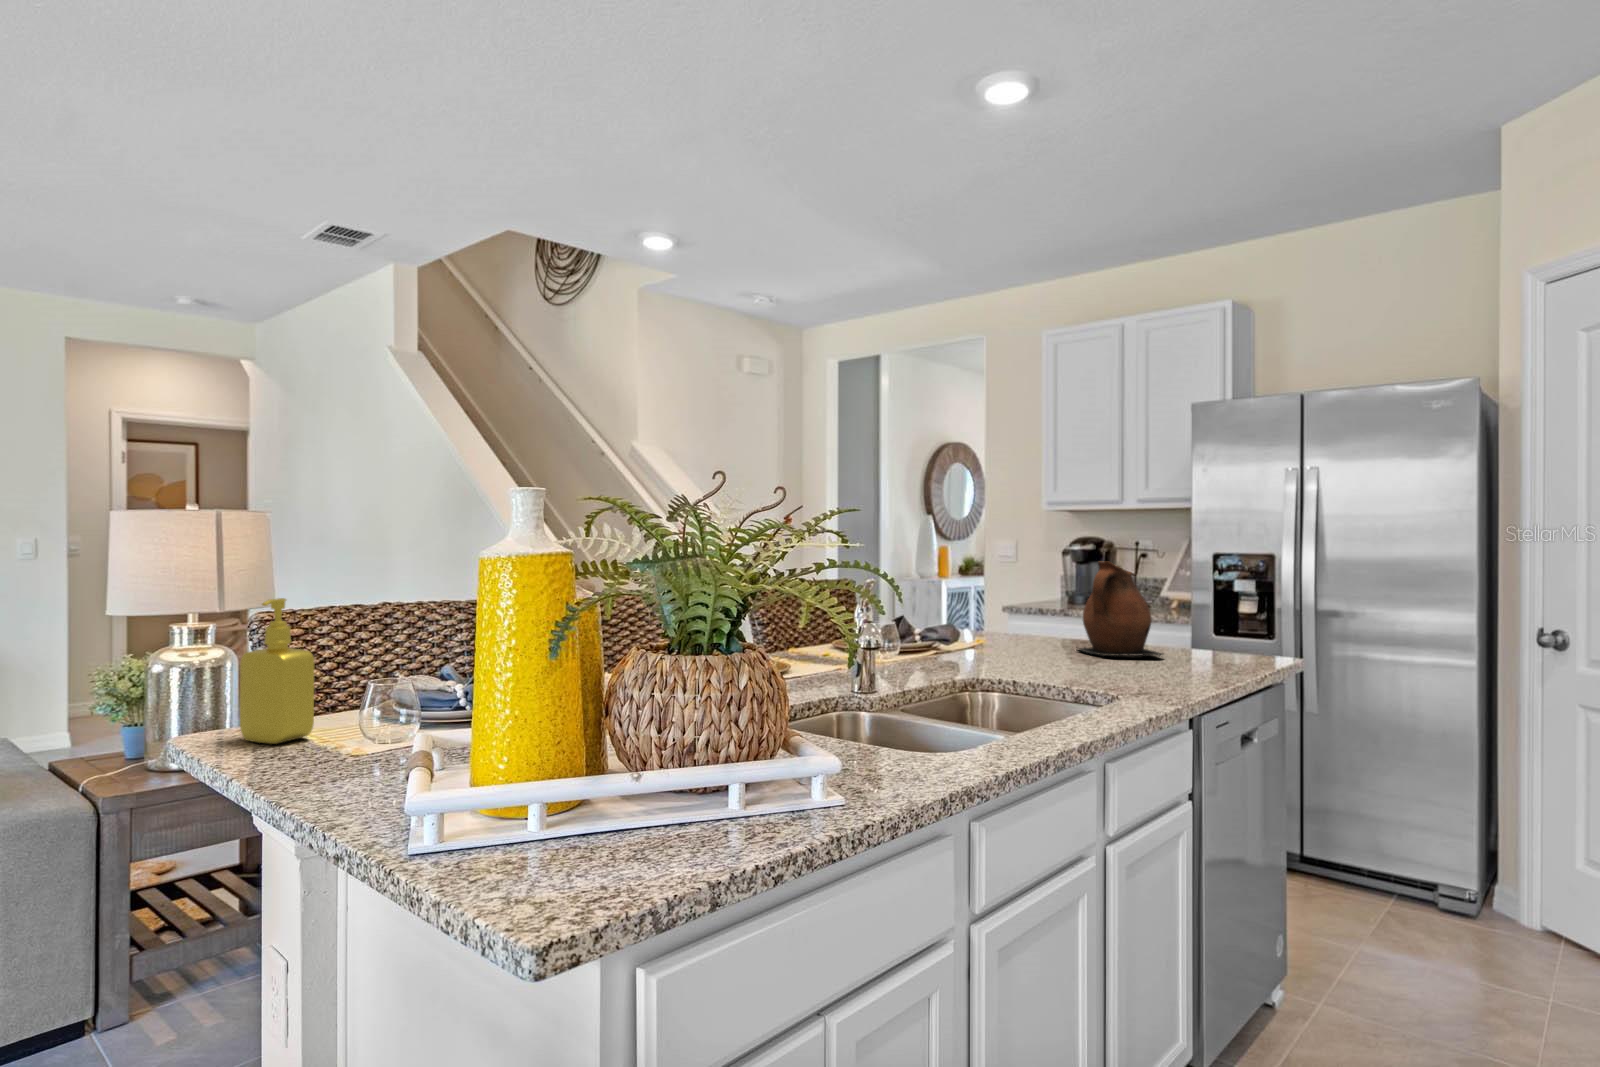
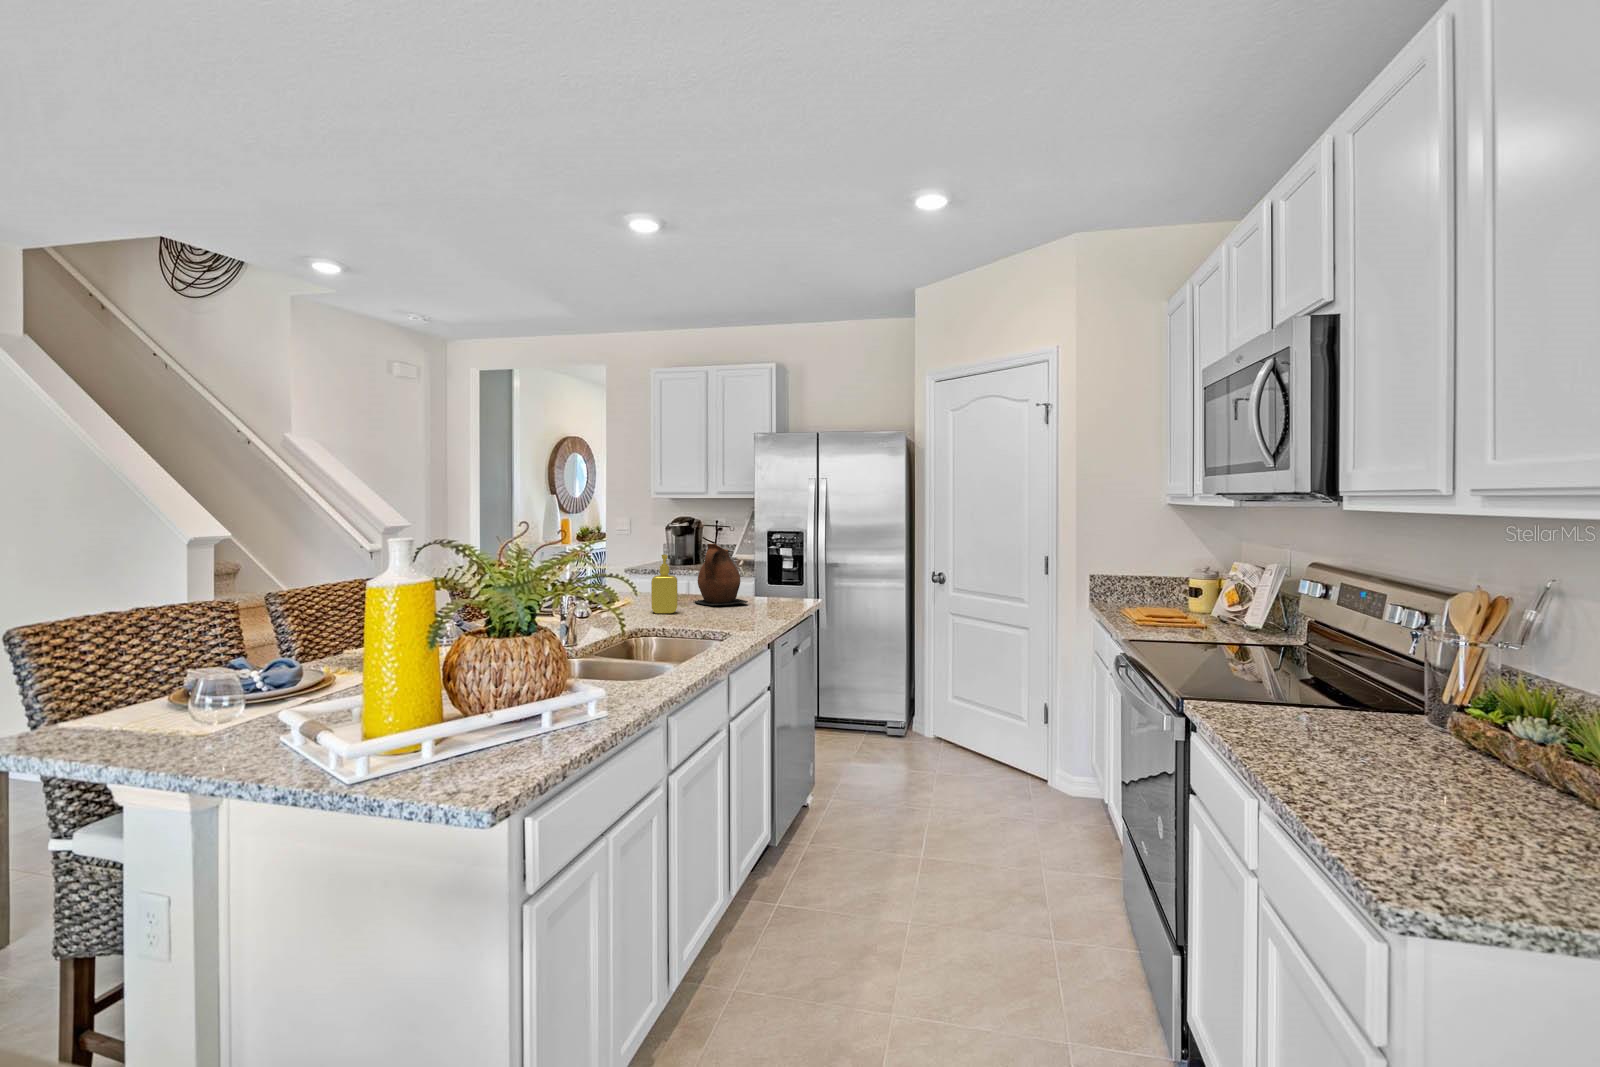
soap dispenser: present [240,598,314,744] -> present [651,554,678,614]

